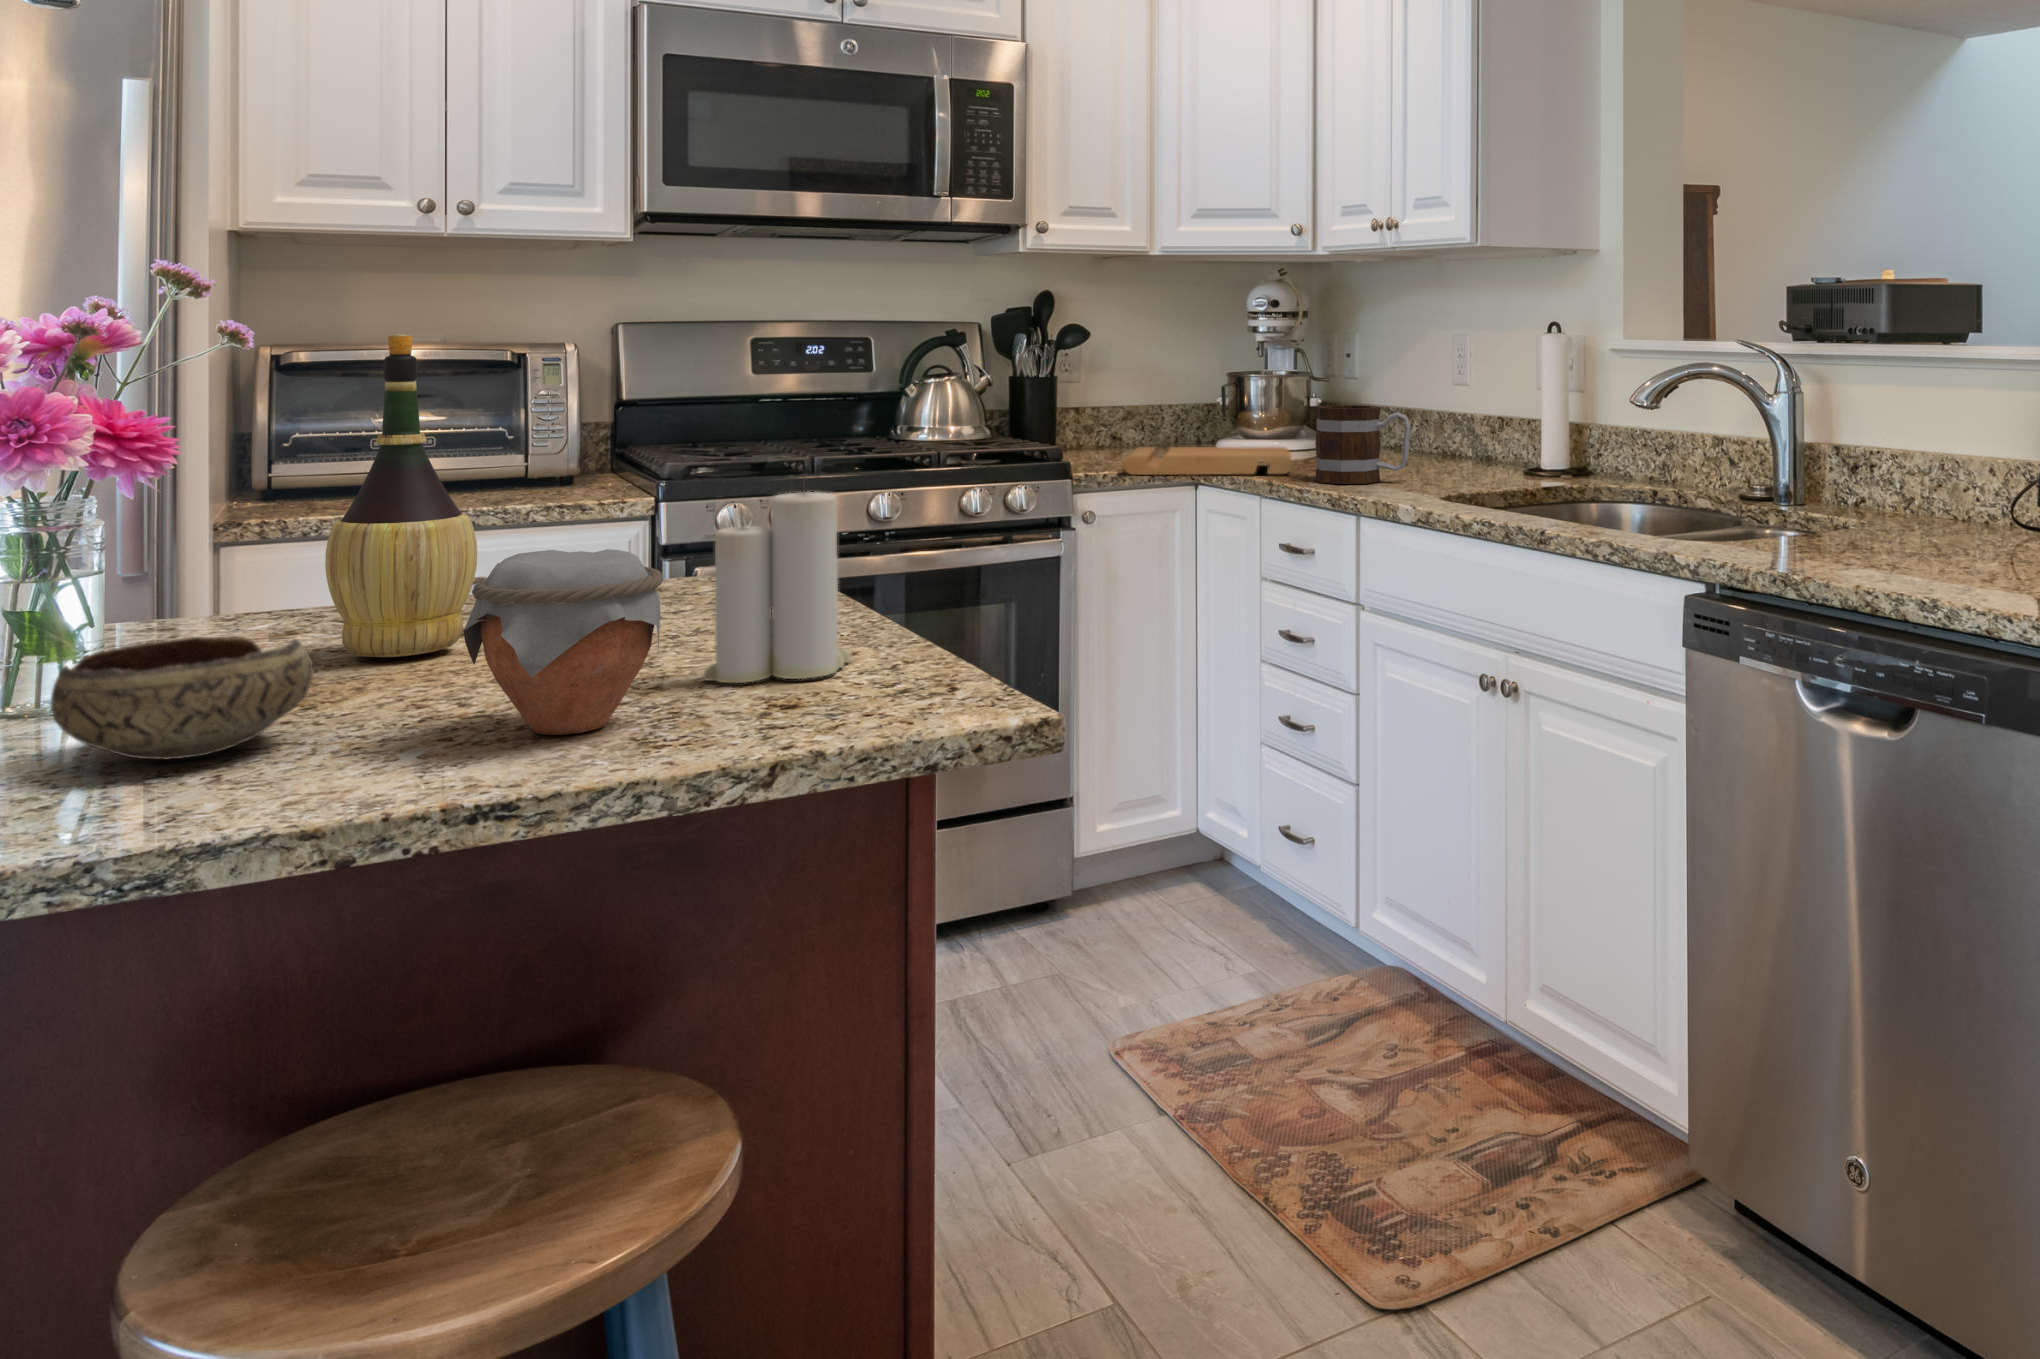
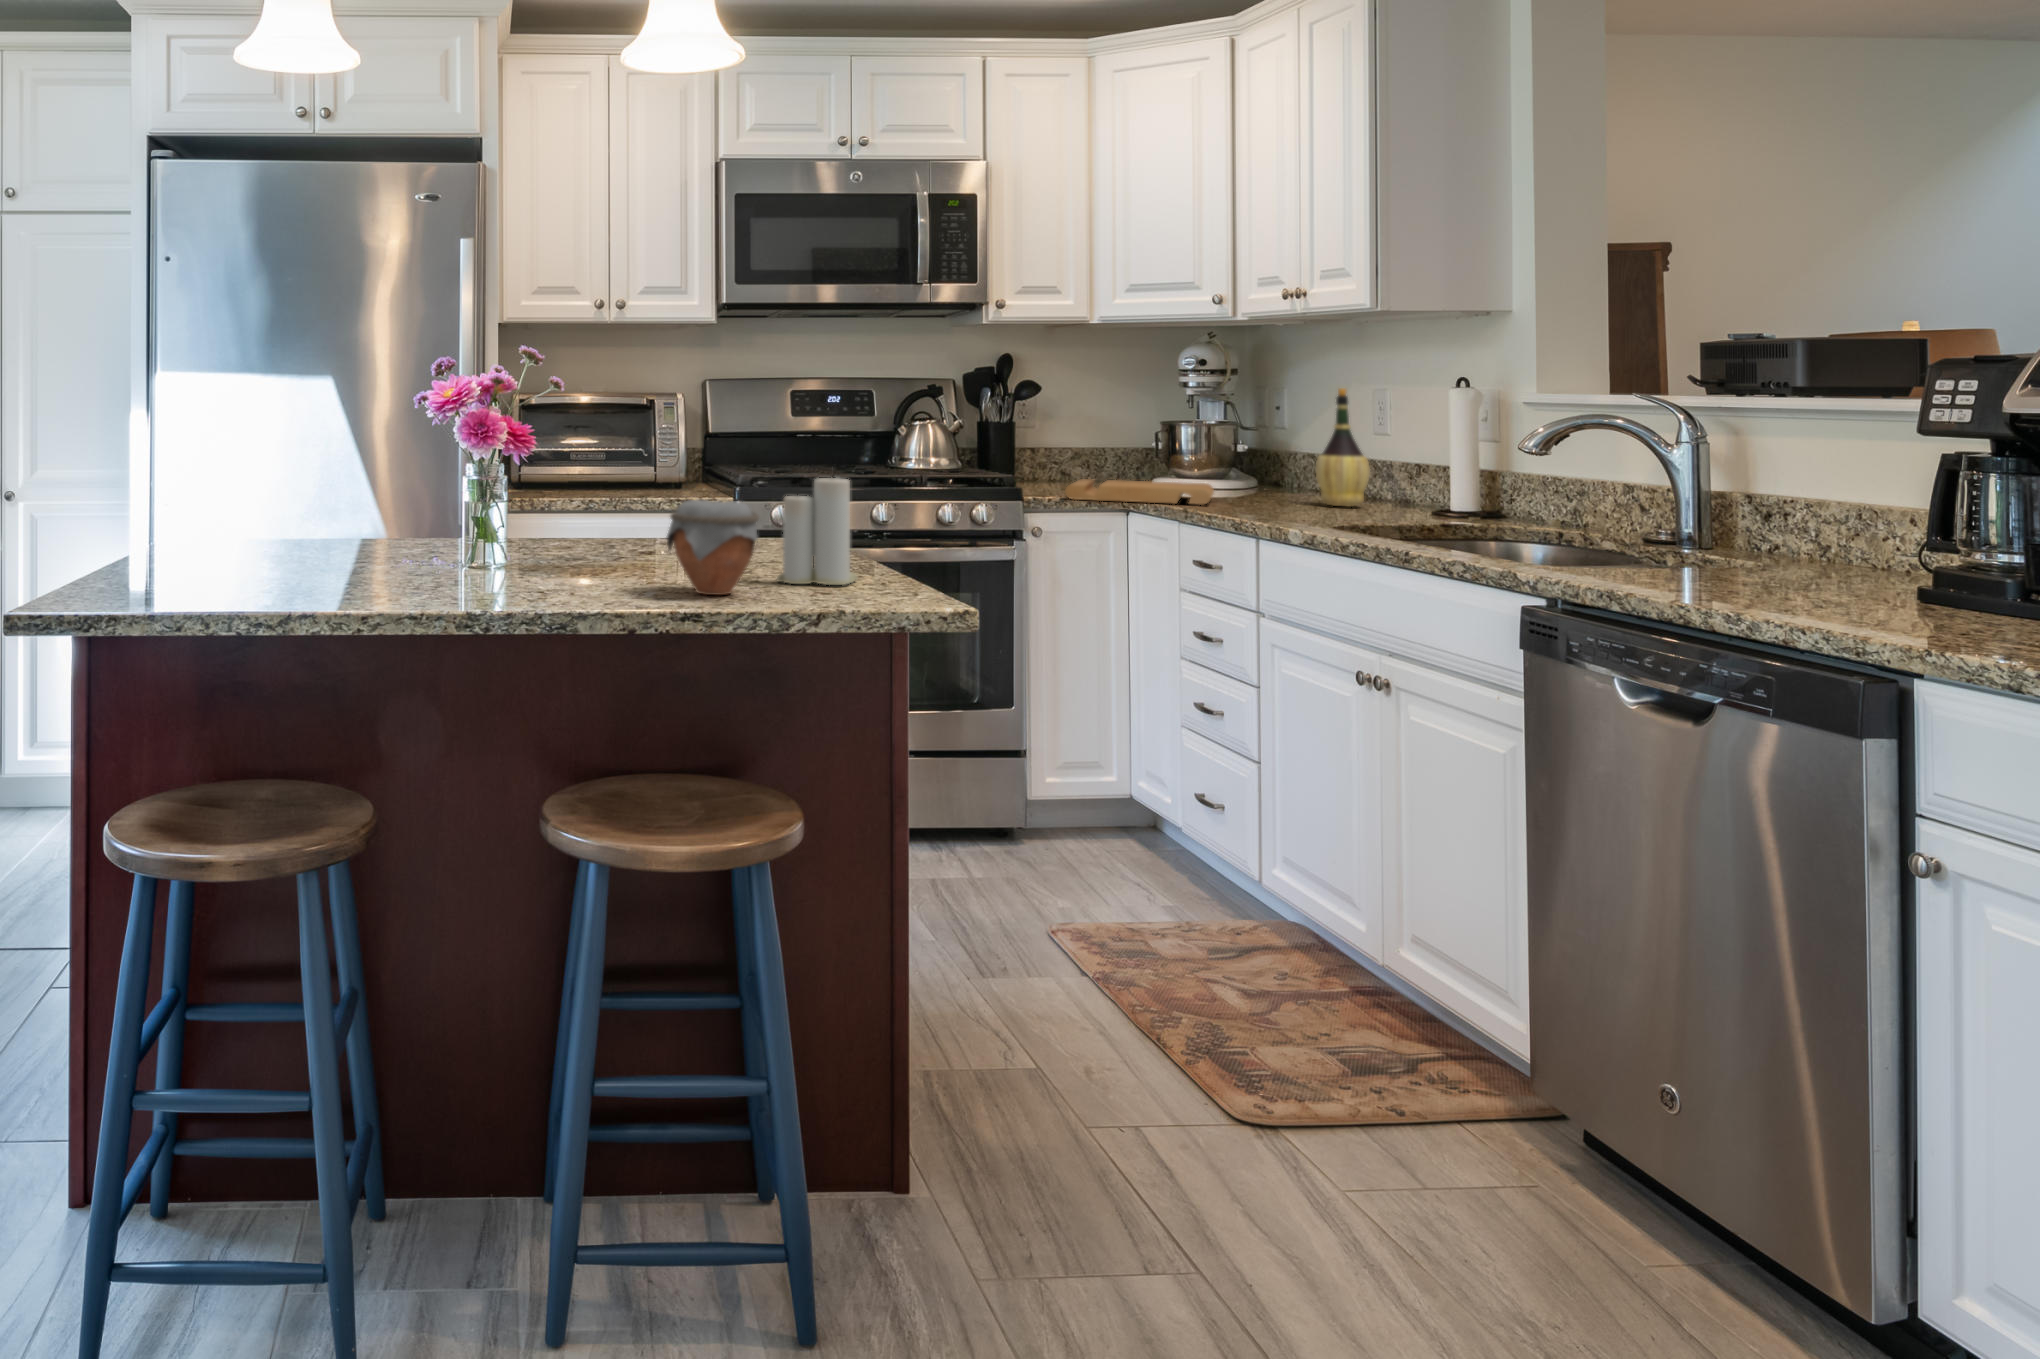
wine bottle: present [325,334,477,657] -> present [1316,388,1370,506]
mug: present [1315,405,1410,484] -> none [1230,449,1317,514]
bowl: present [51,636,314,759] -> none [498,533,599,588]

